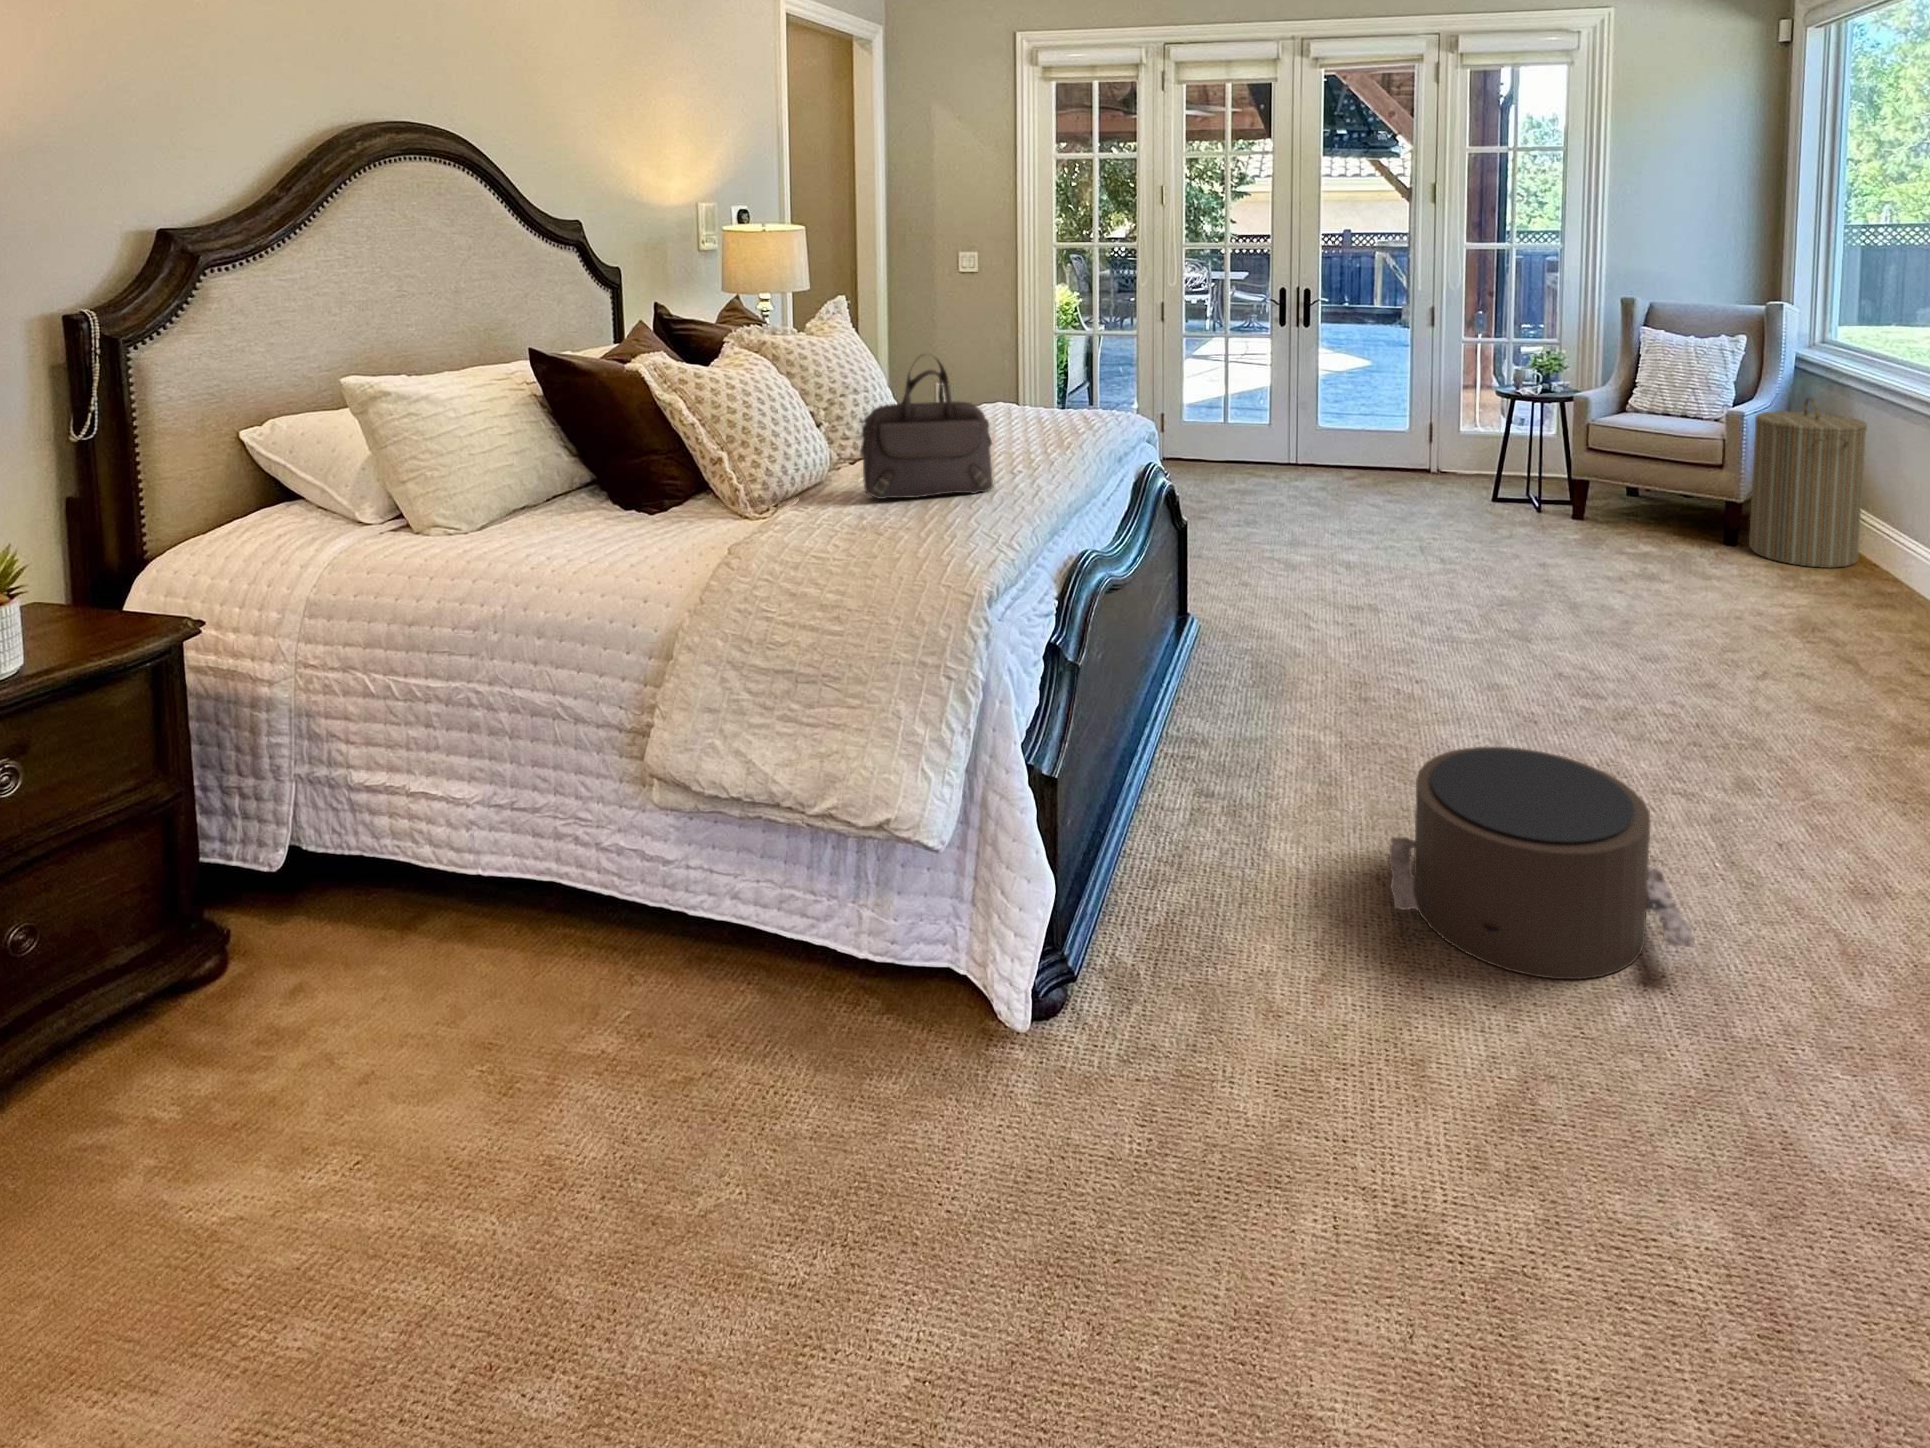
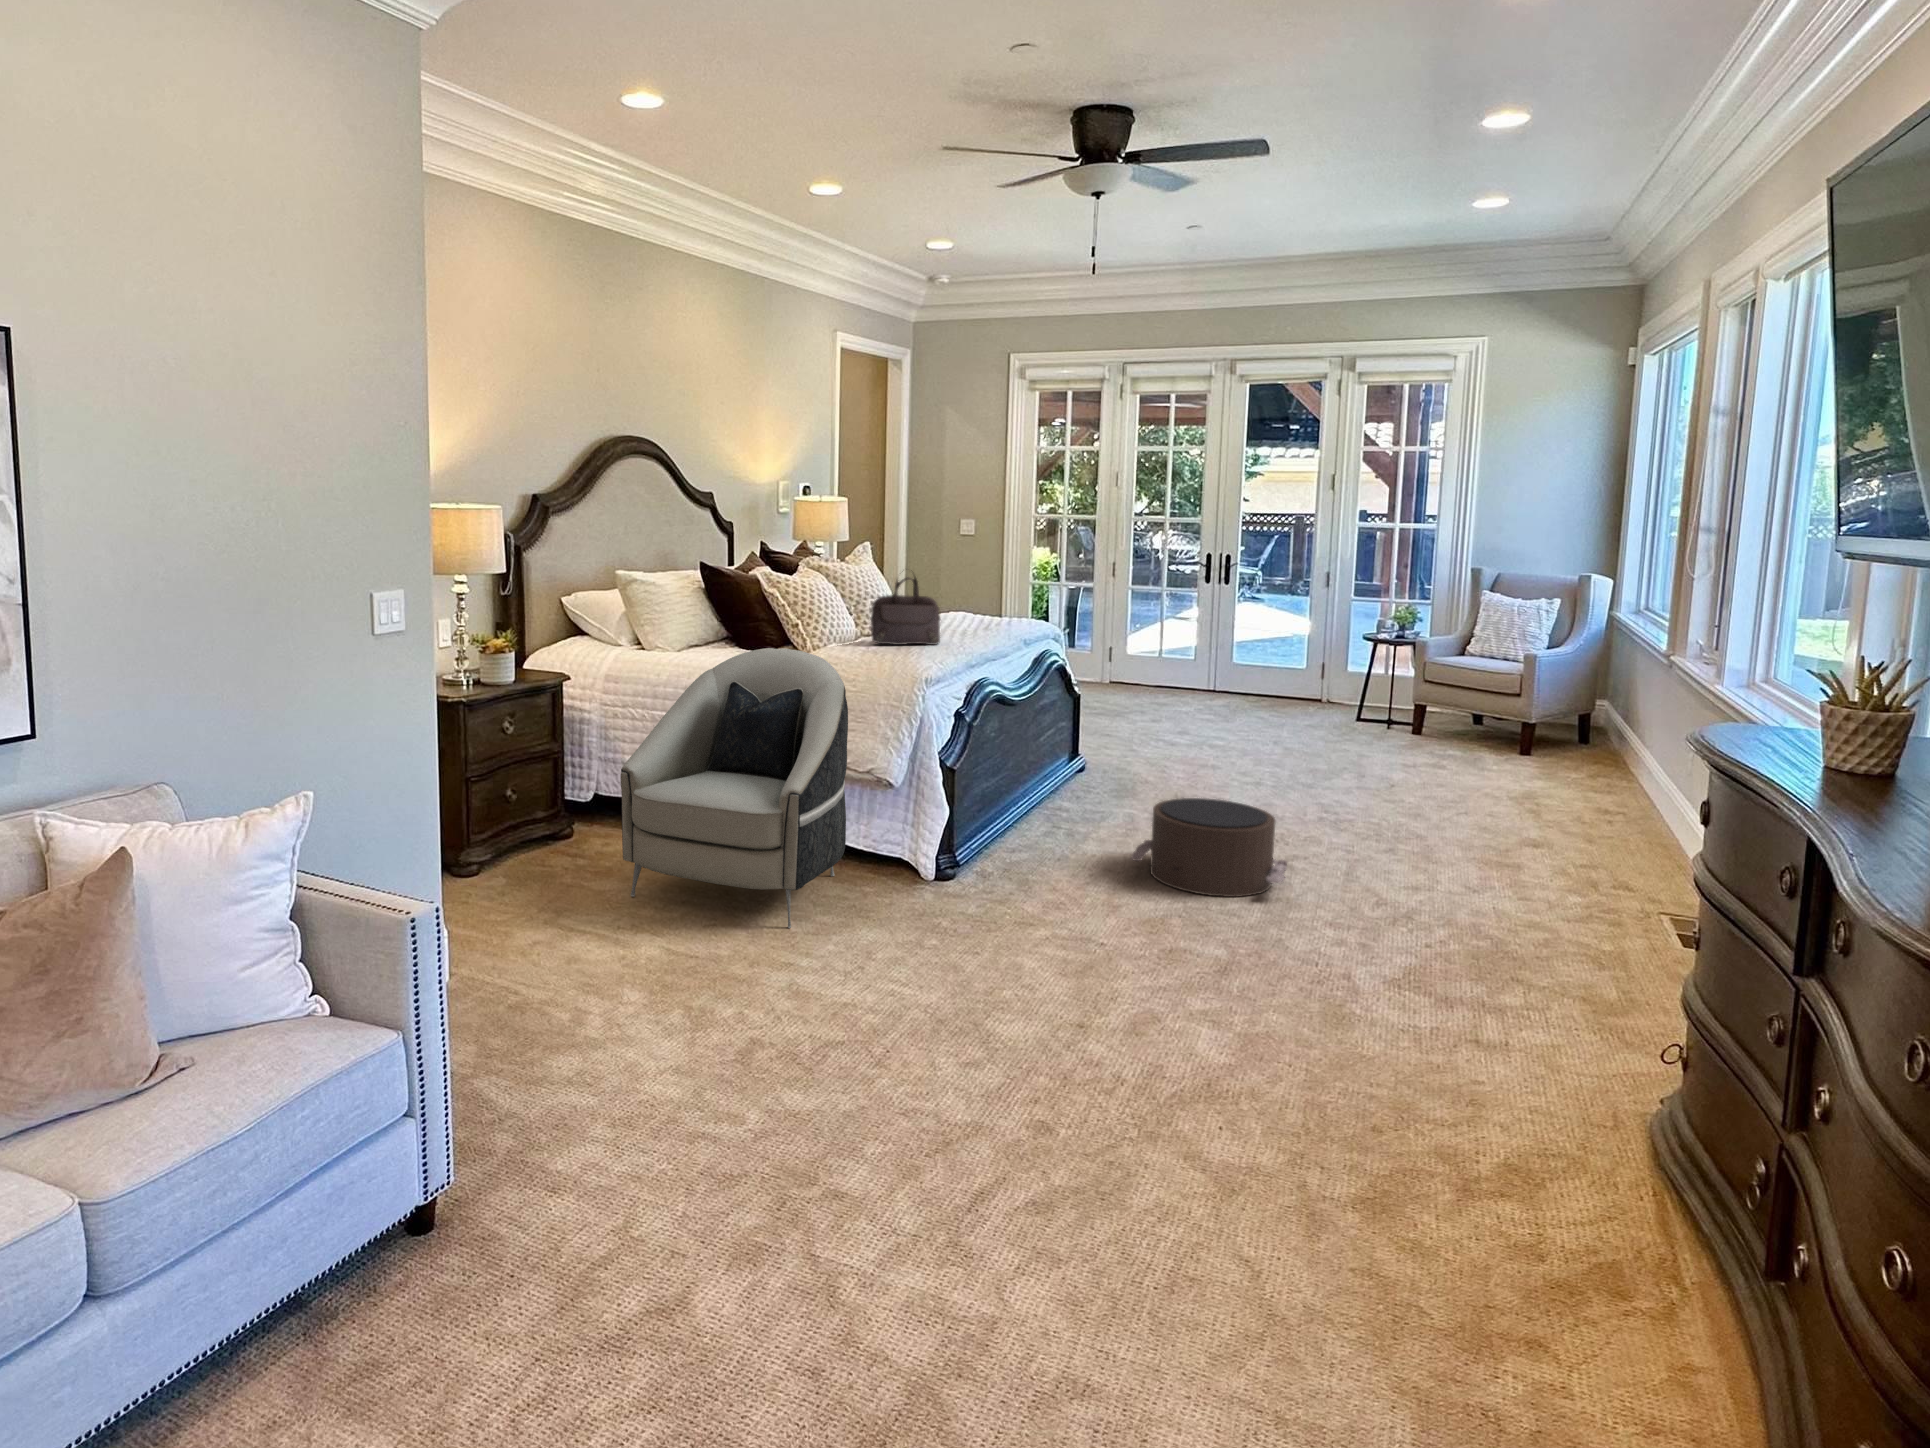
laundry hamper: present [1749,397,1867,568] -> none [1536,644,1630,771]
armchair: none [237,503,834,1338] -> present [621,648,848,928]

